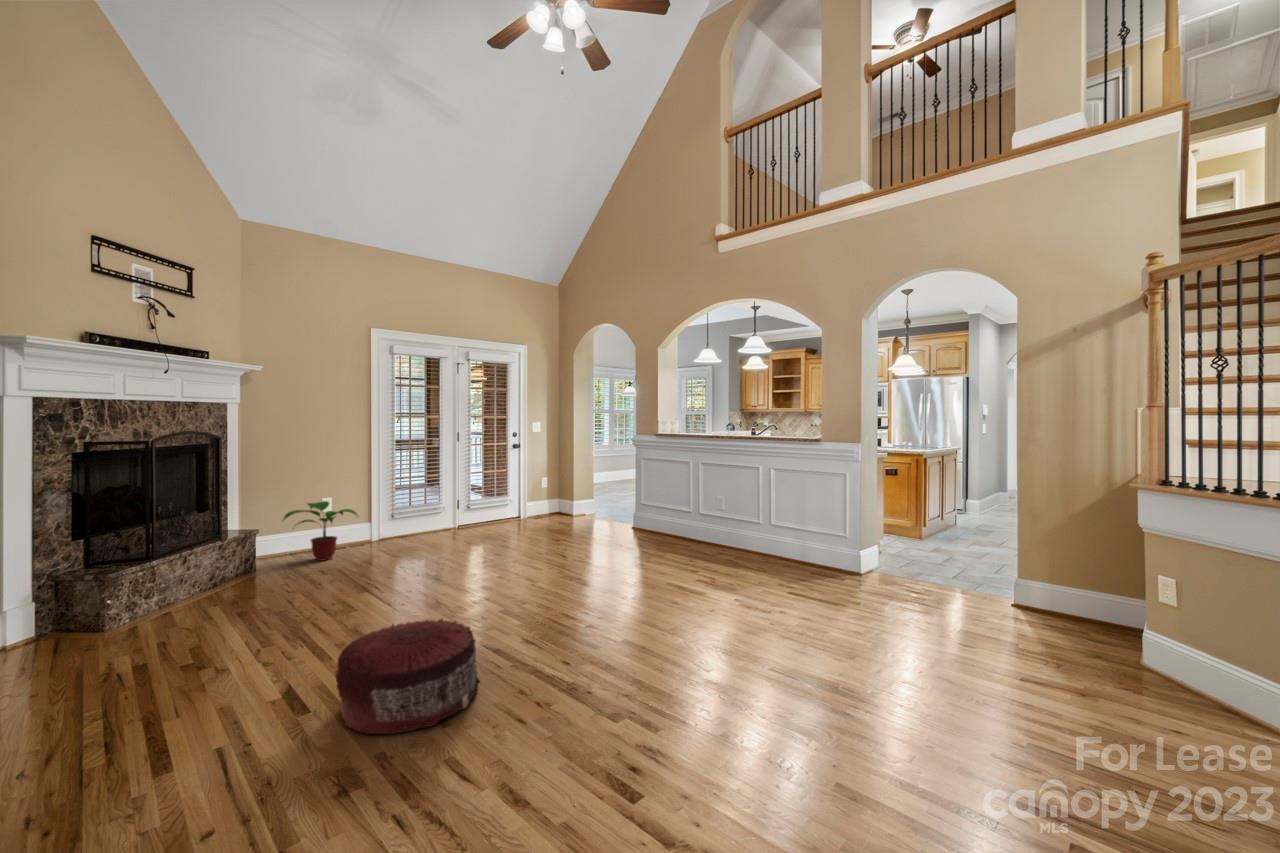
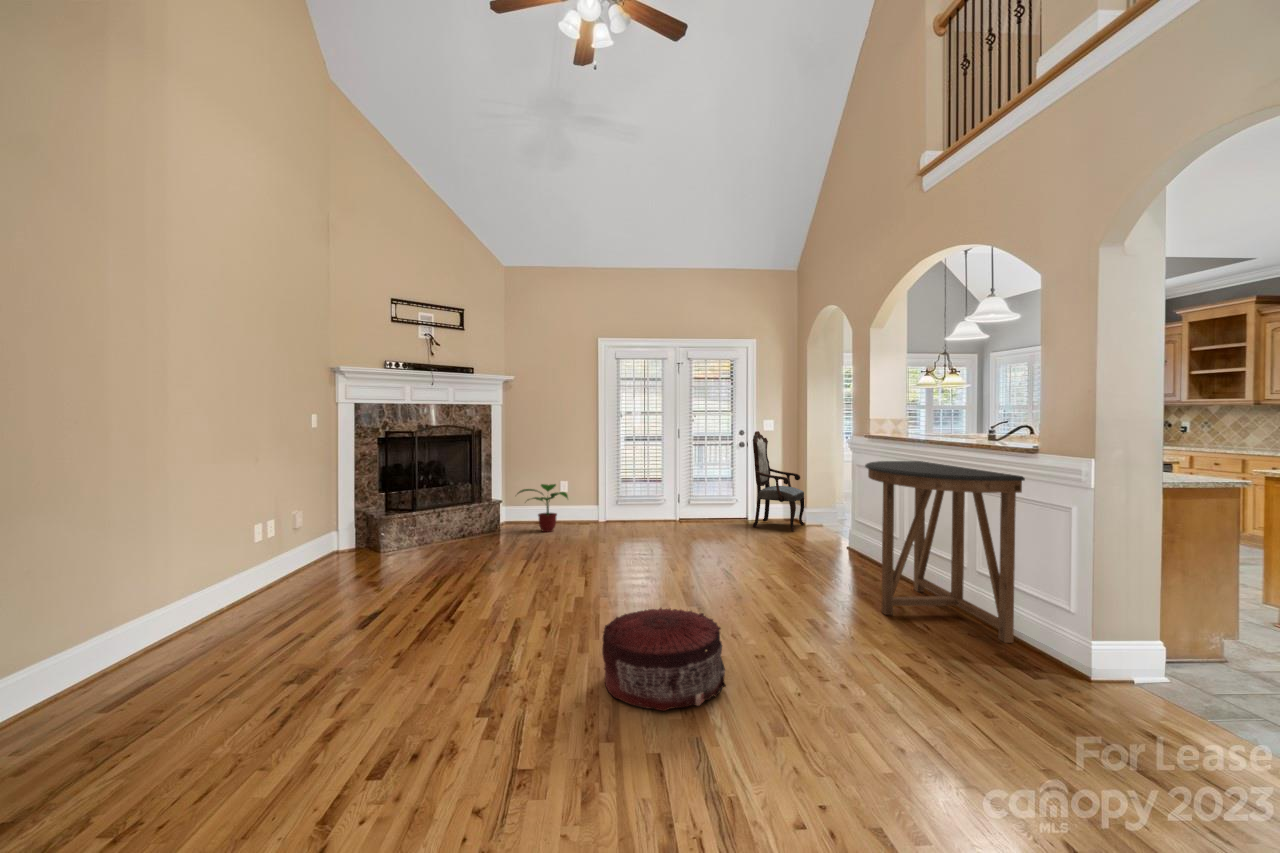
armchair: none [531,434,575,523] -> present [753,431,804,531]
console table: none [700,453,822,567] -> present [865,461,1025,643]
pouf: present [335,619,480,734] -> present [602,607,726,711]

